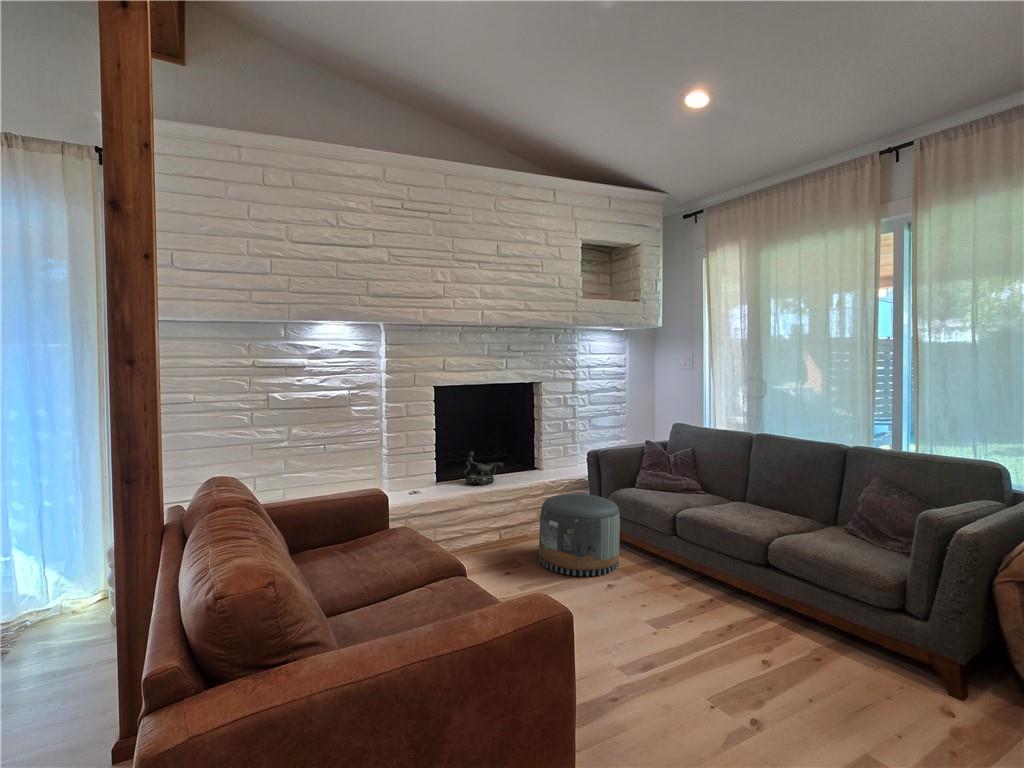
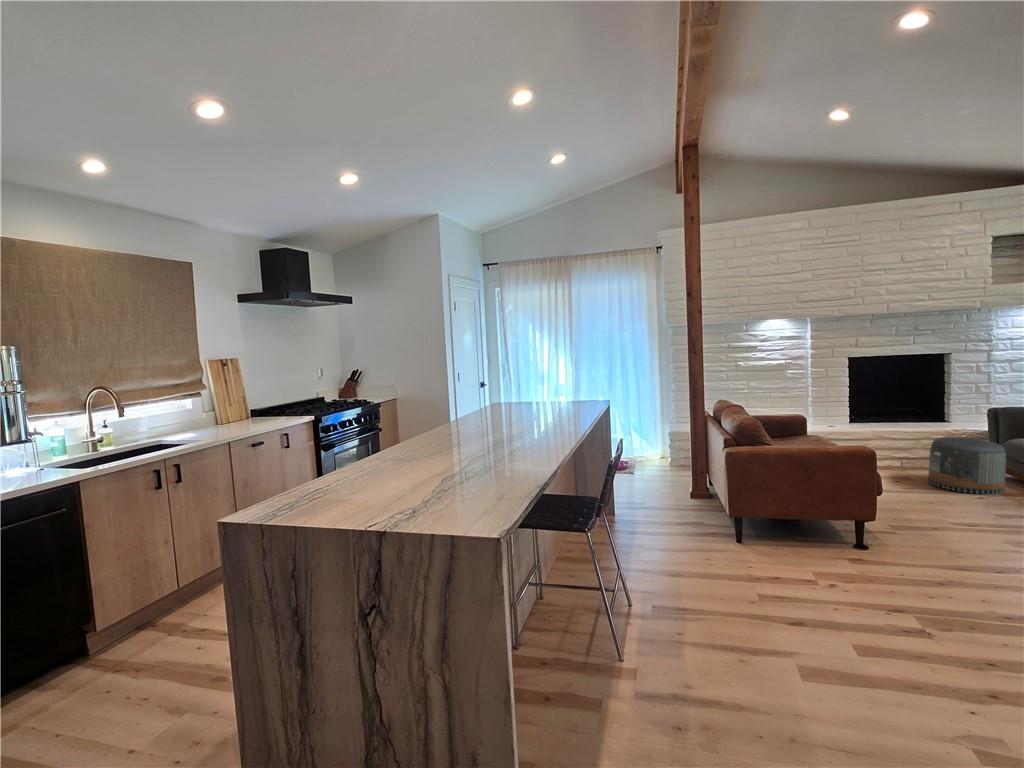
decorative bowl: present [464,451,503,485] -> none [871,403,907,427]

